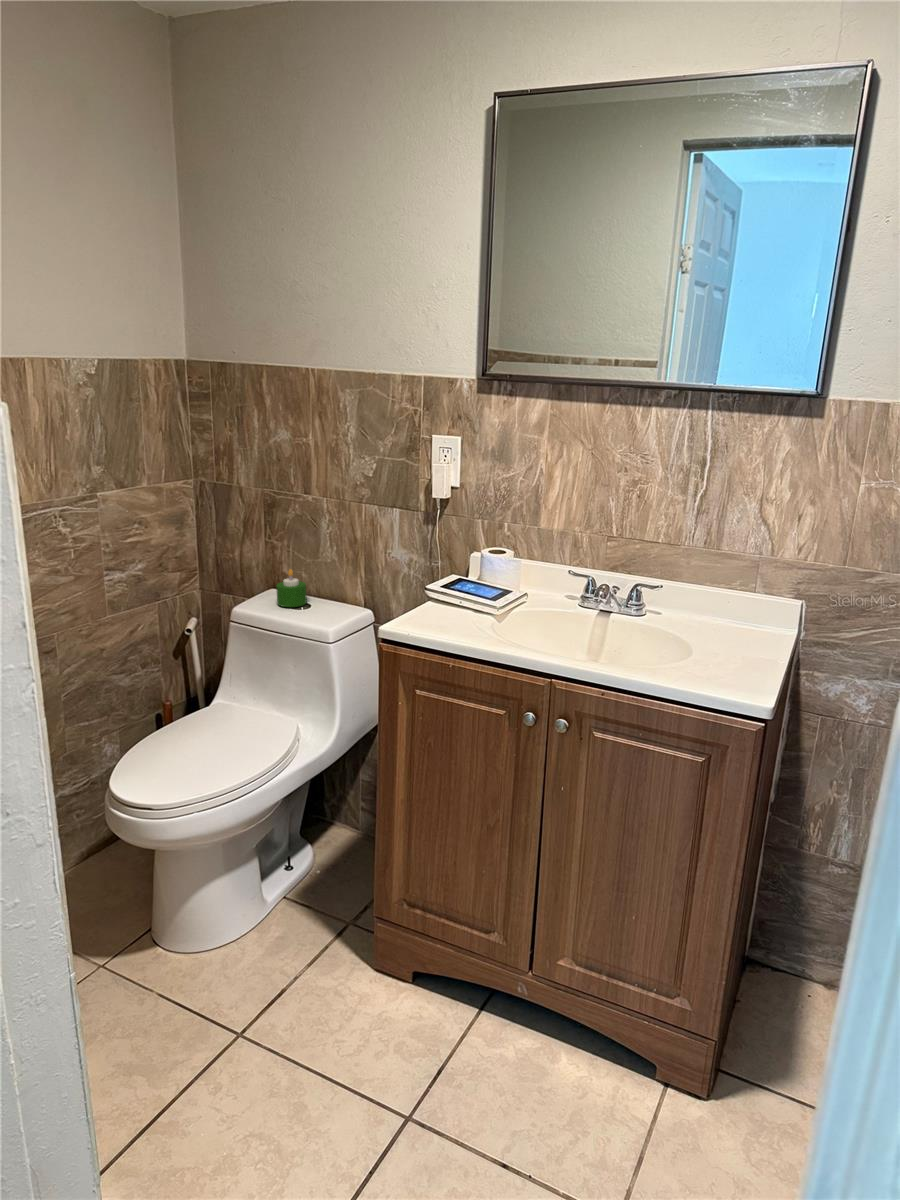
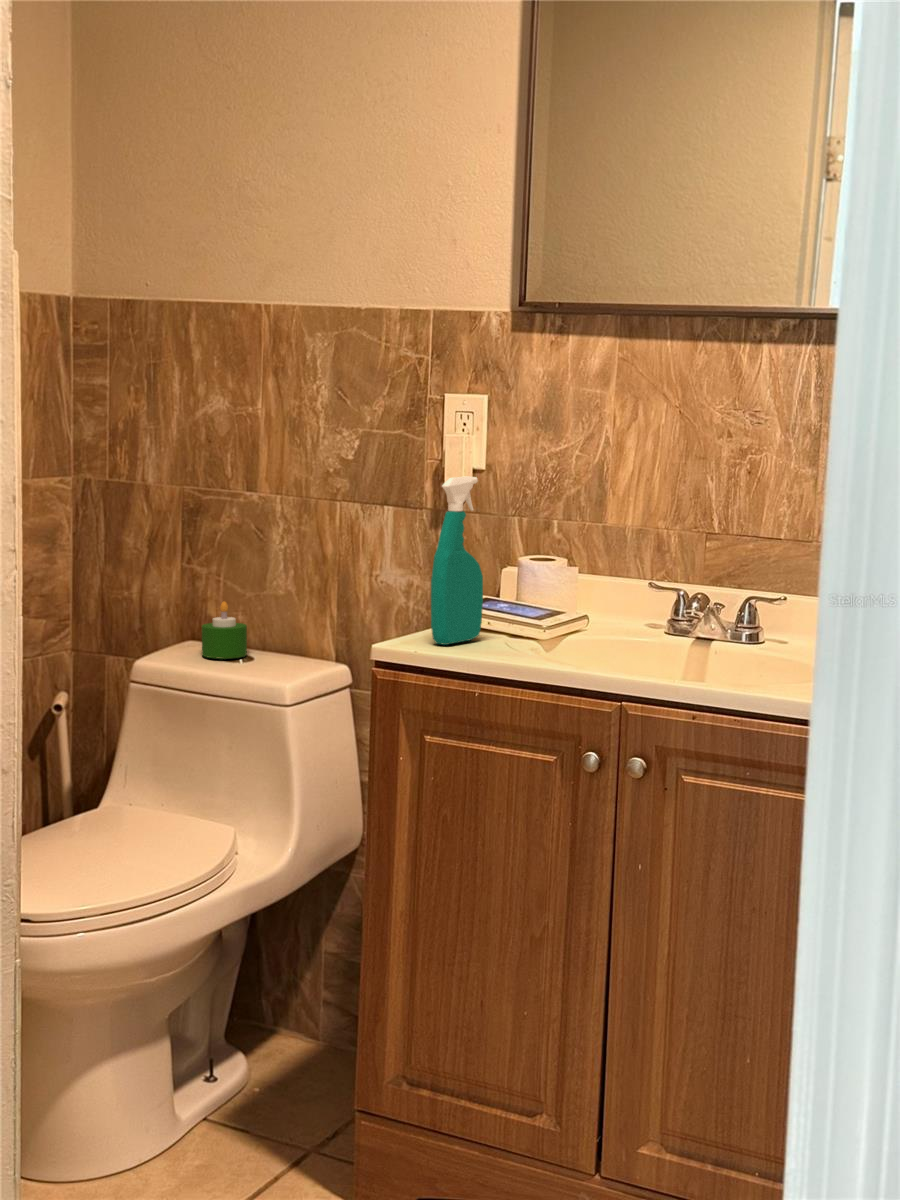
spray bottle: none [418,507,455,625] -> present [431,476,483,645]

